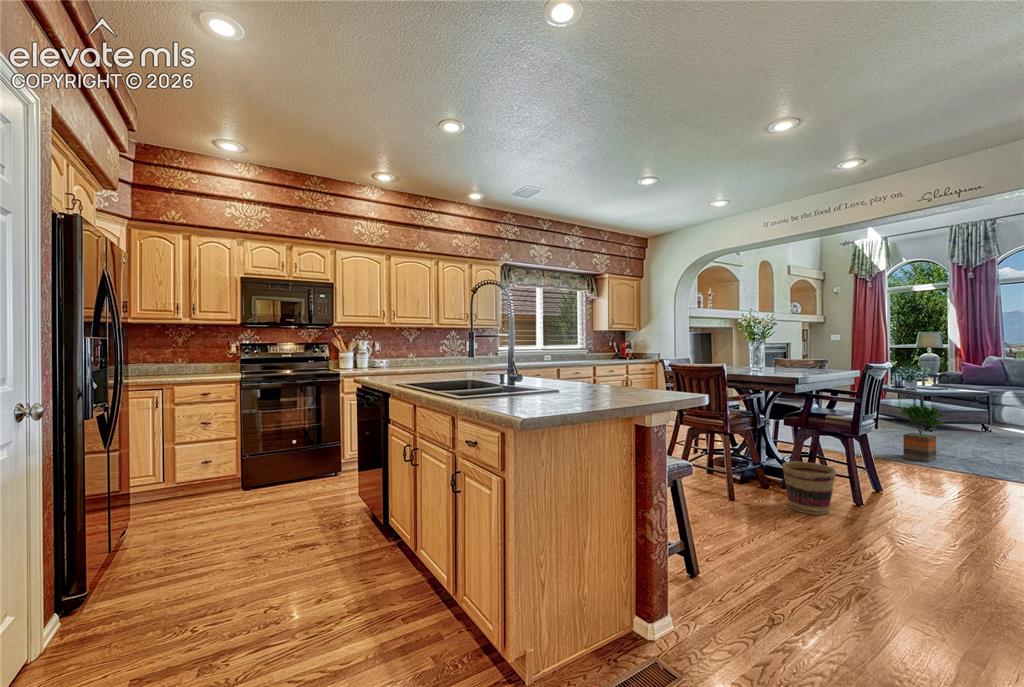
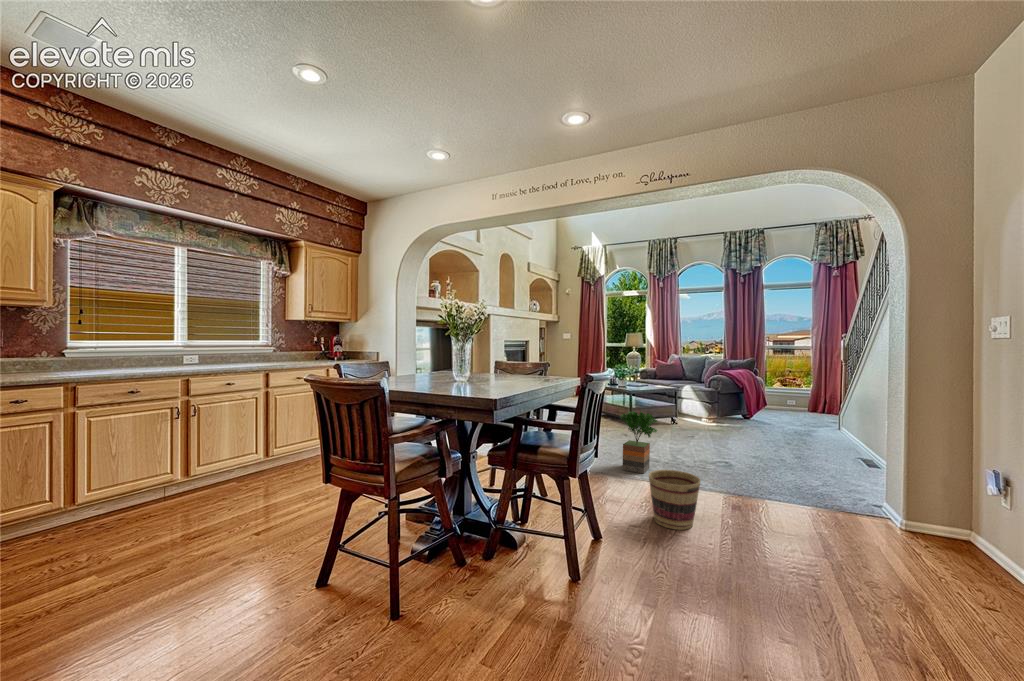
basket: present [782,461,836,515] -> present [649,470,701,530]

